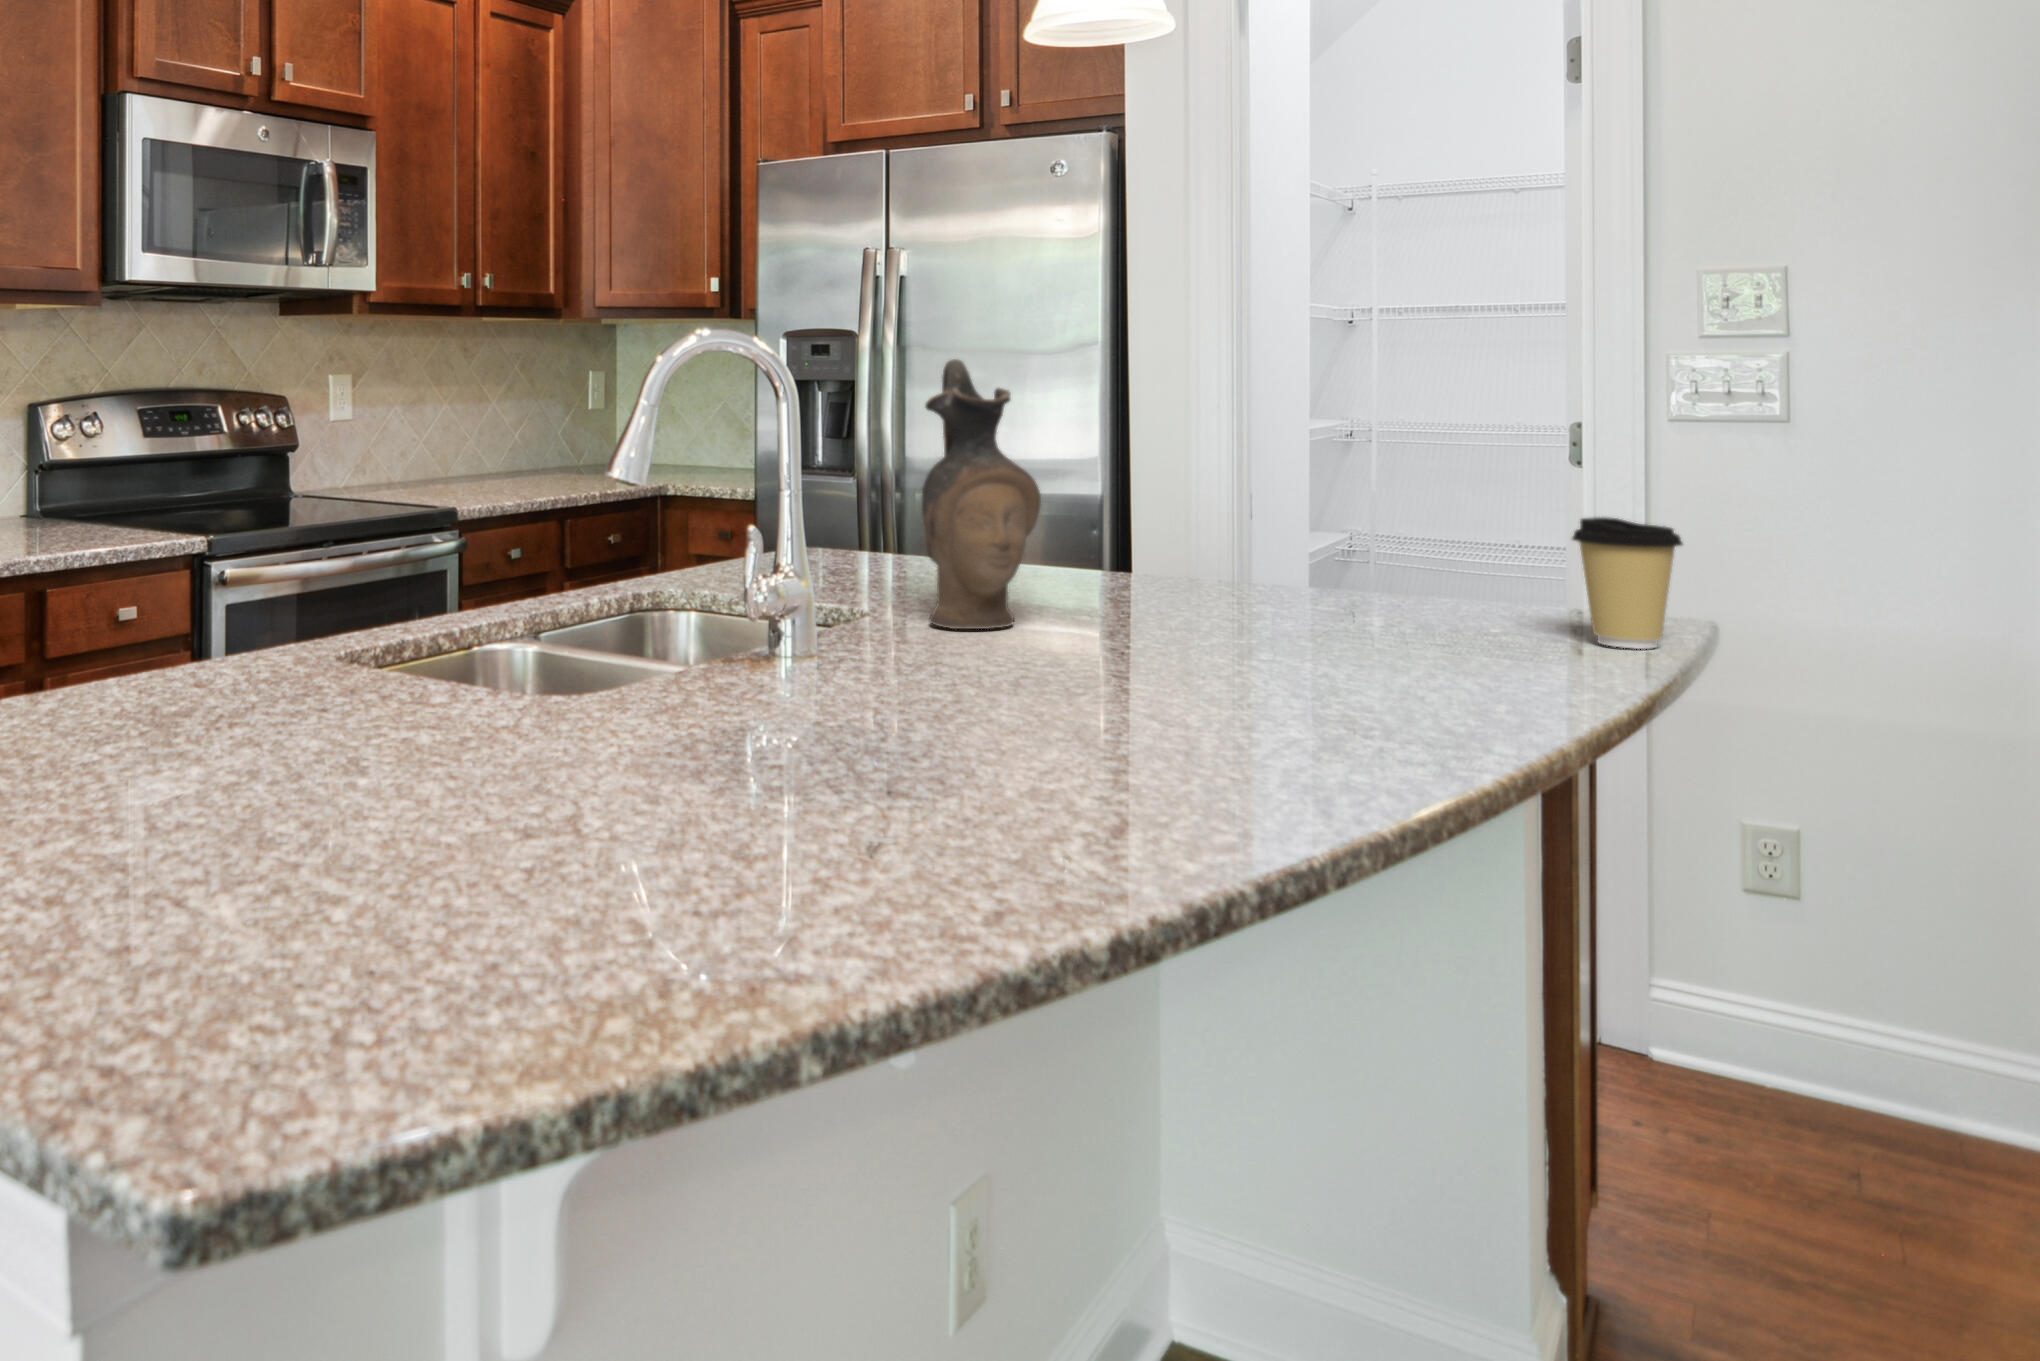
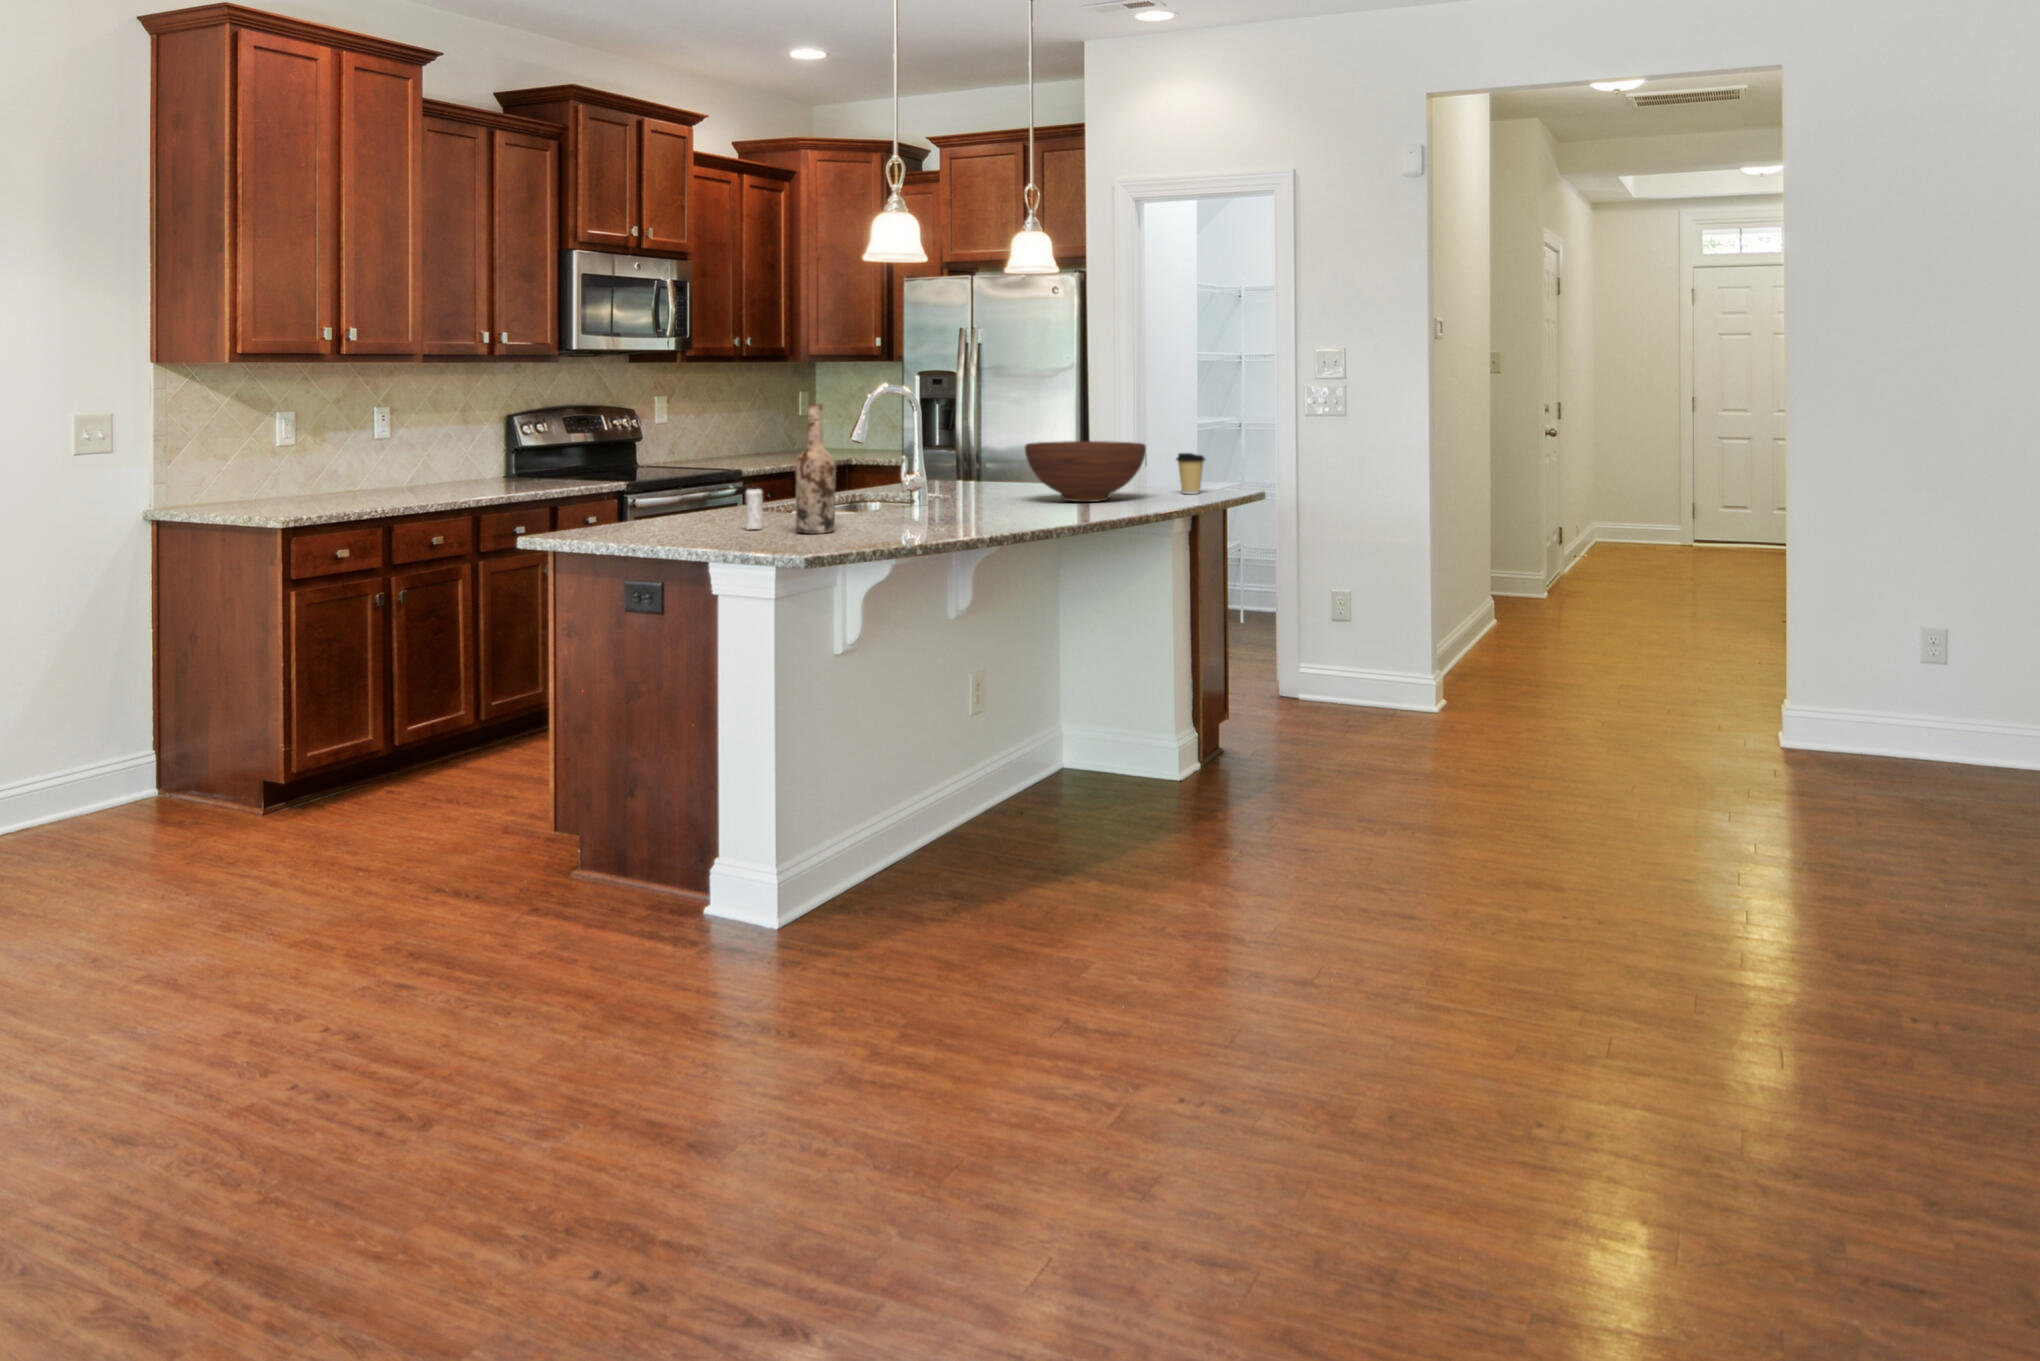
wine bottle: none [199,332,381,947] -> present [796,404,836,534]
ceramic pitcher: present [922,359,1041,629] -> none [970,399,1012,497]
fruit bowl: none [1108,479,1540,682] -> present [1025,441,1146,502]
candle: none [73,647,144,847] -> present [746,489,763,529]

